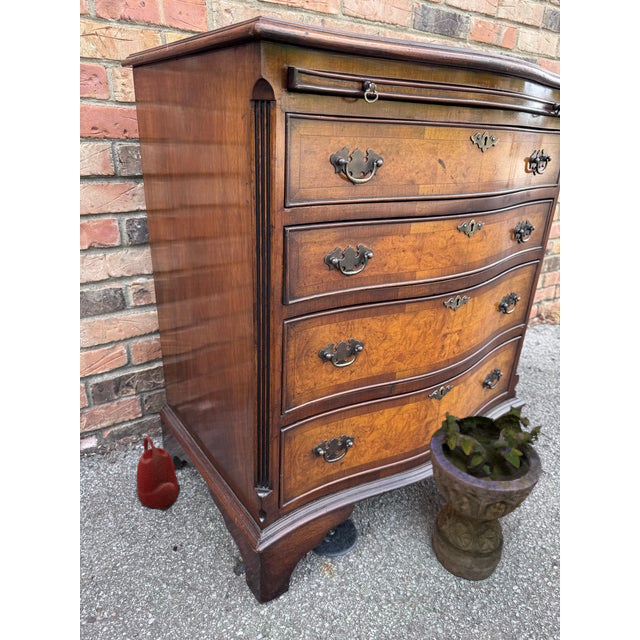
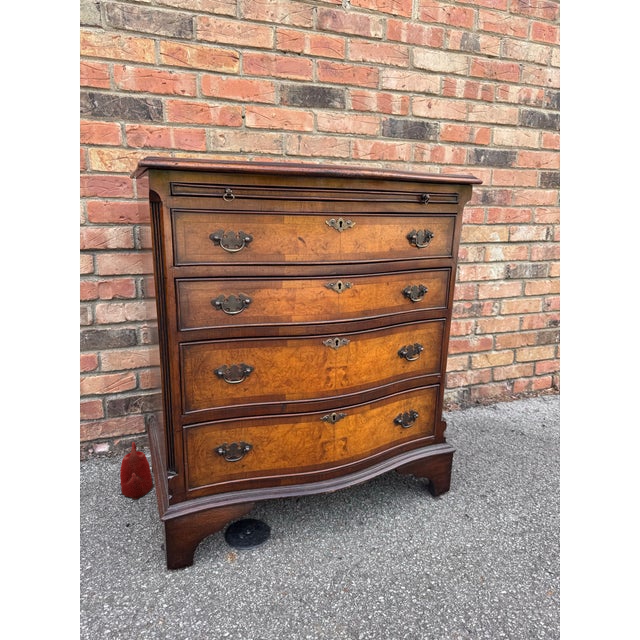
planter: present [429,406,547,580] -> none [308,432,398,586]

